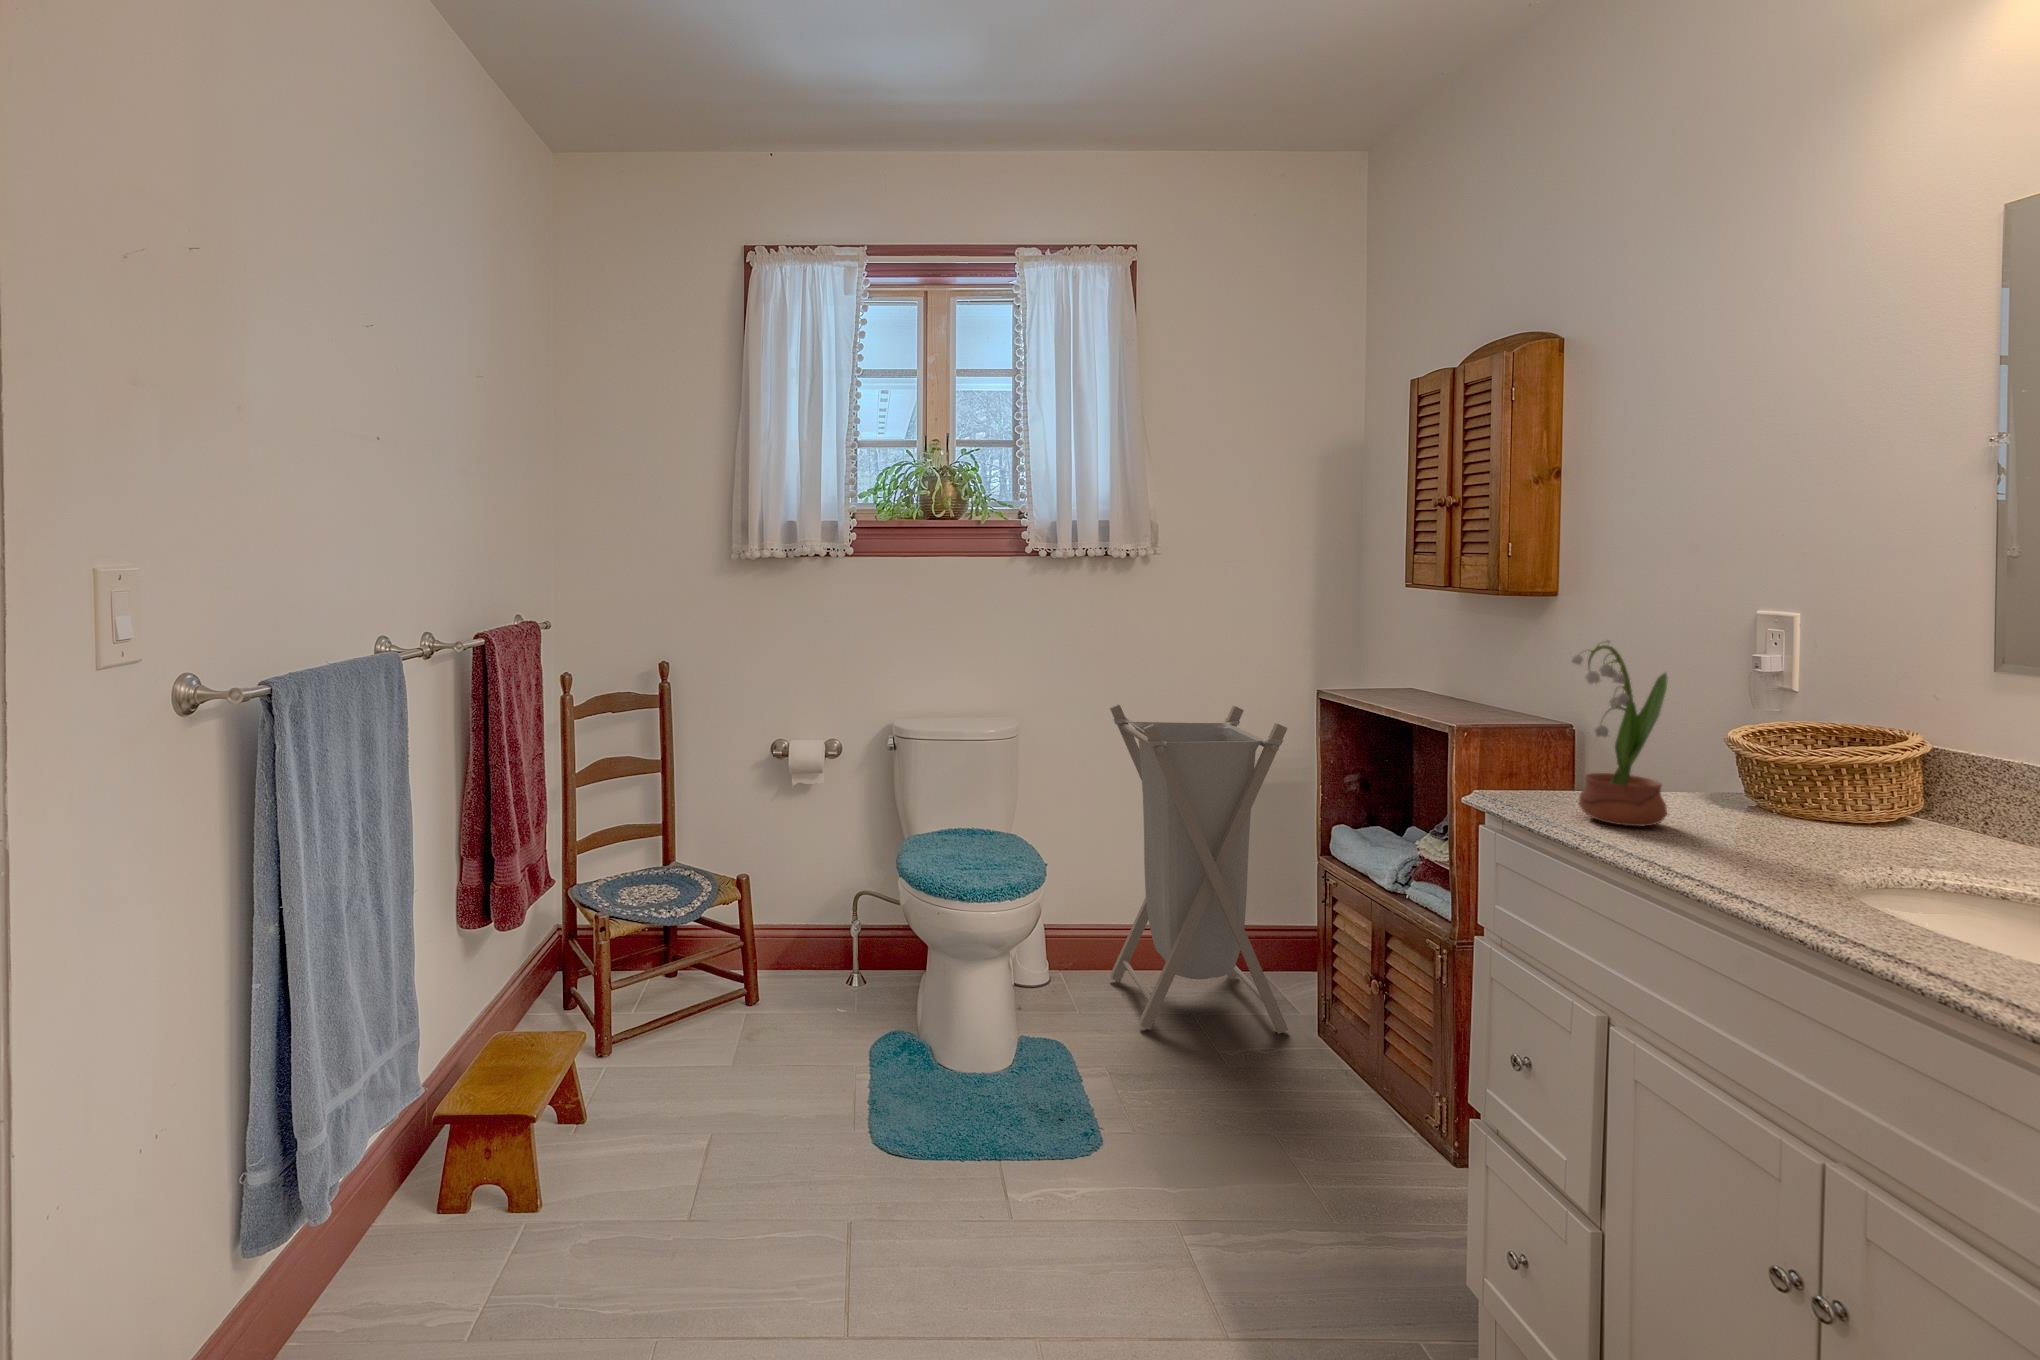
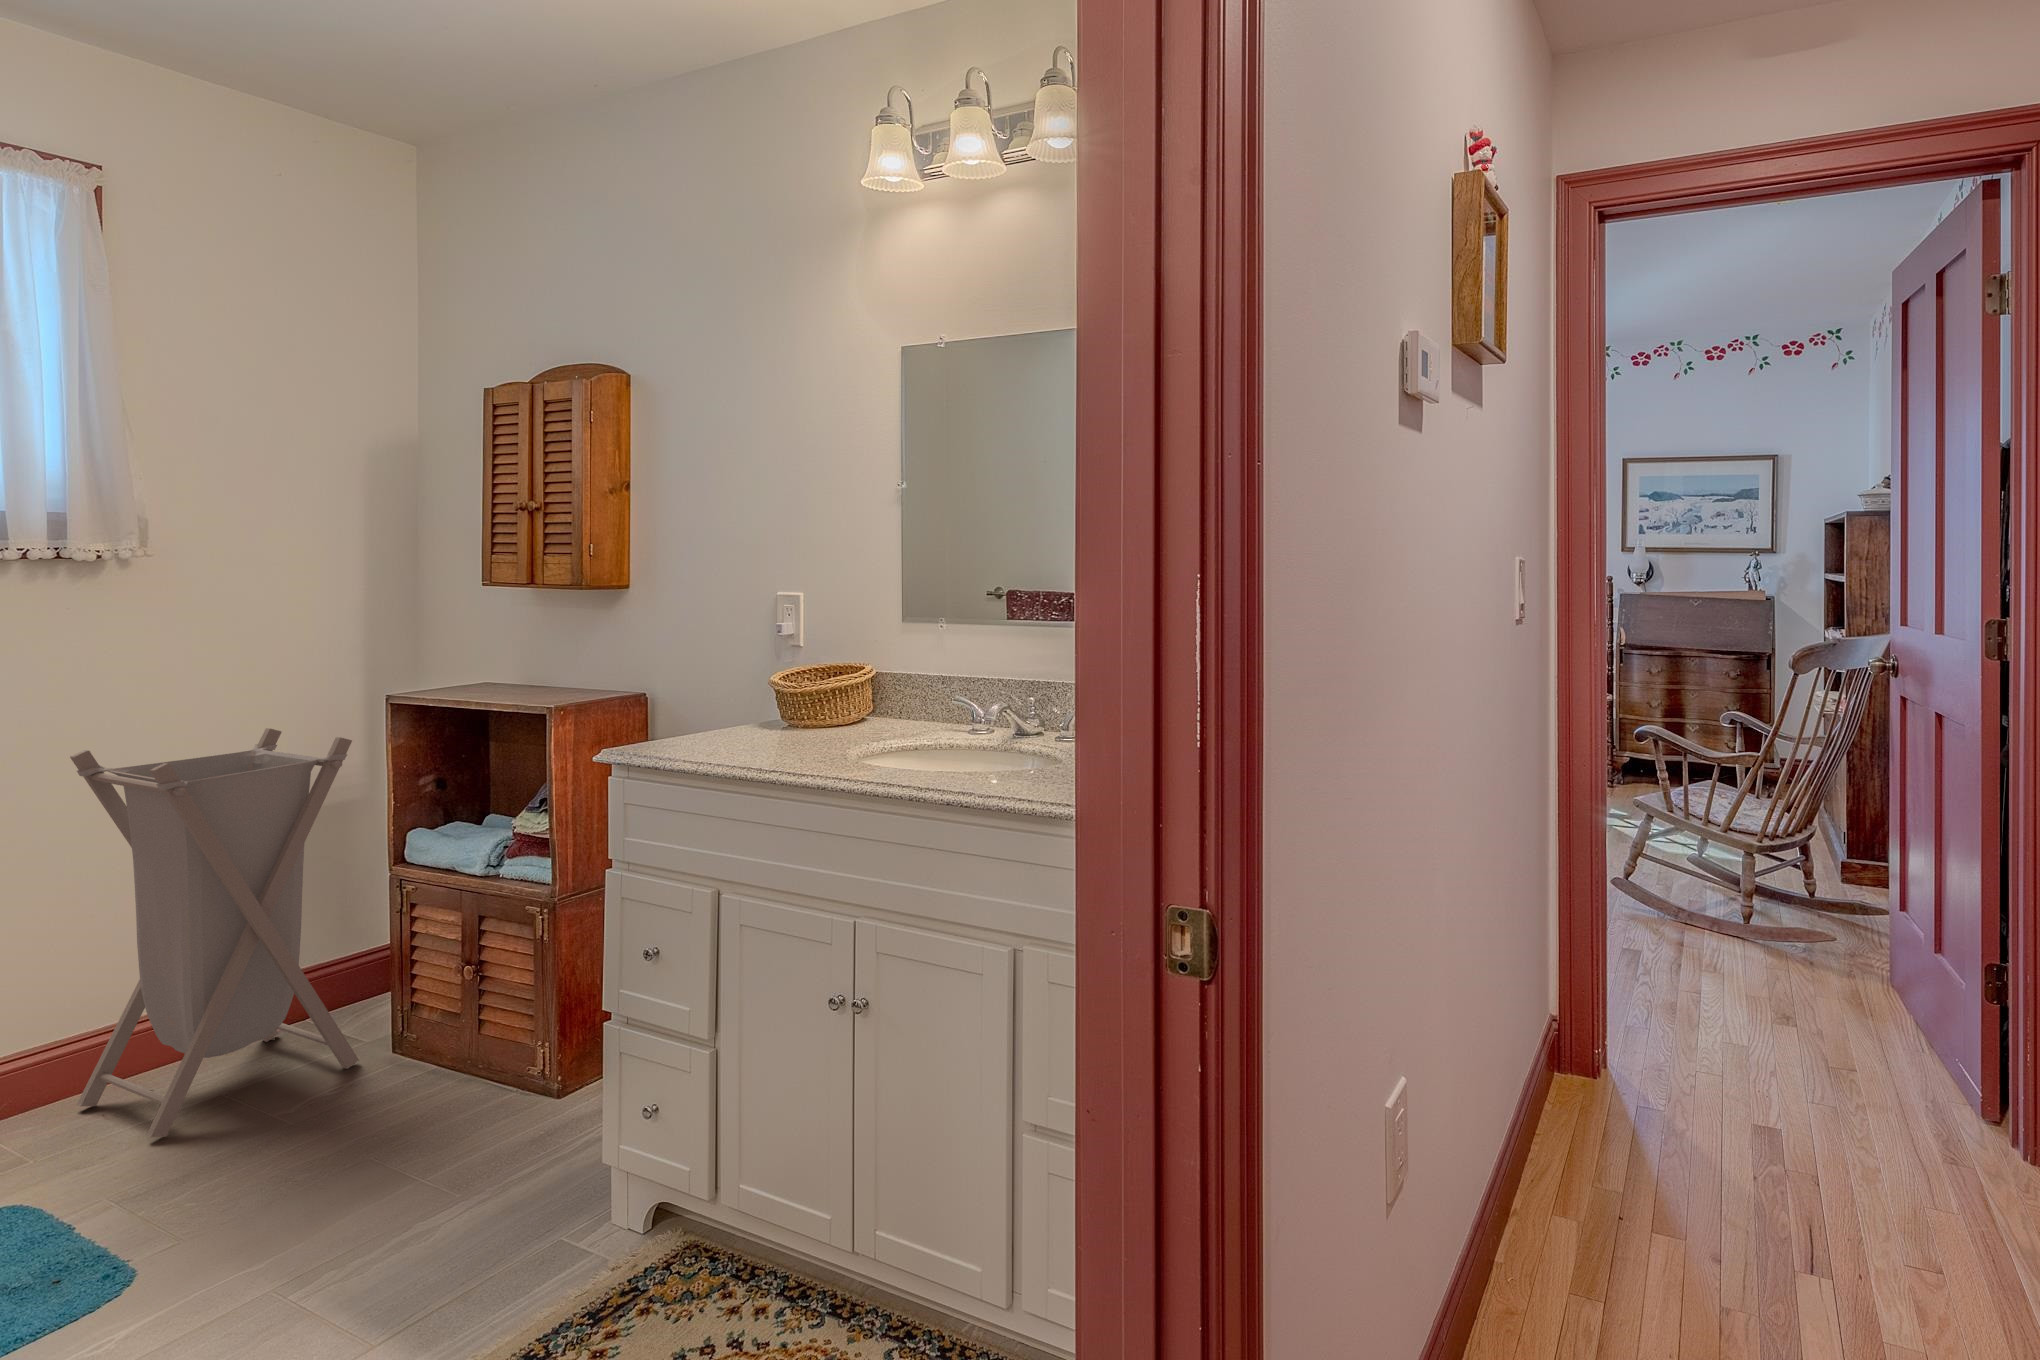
potted flower: present [1571,641,1667,827] -> none [681,616,746,752]

